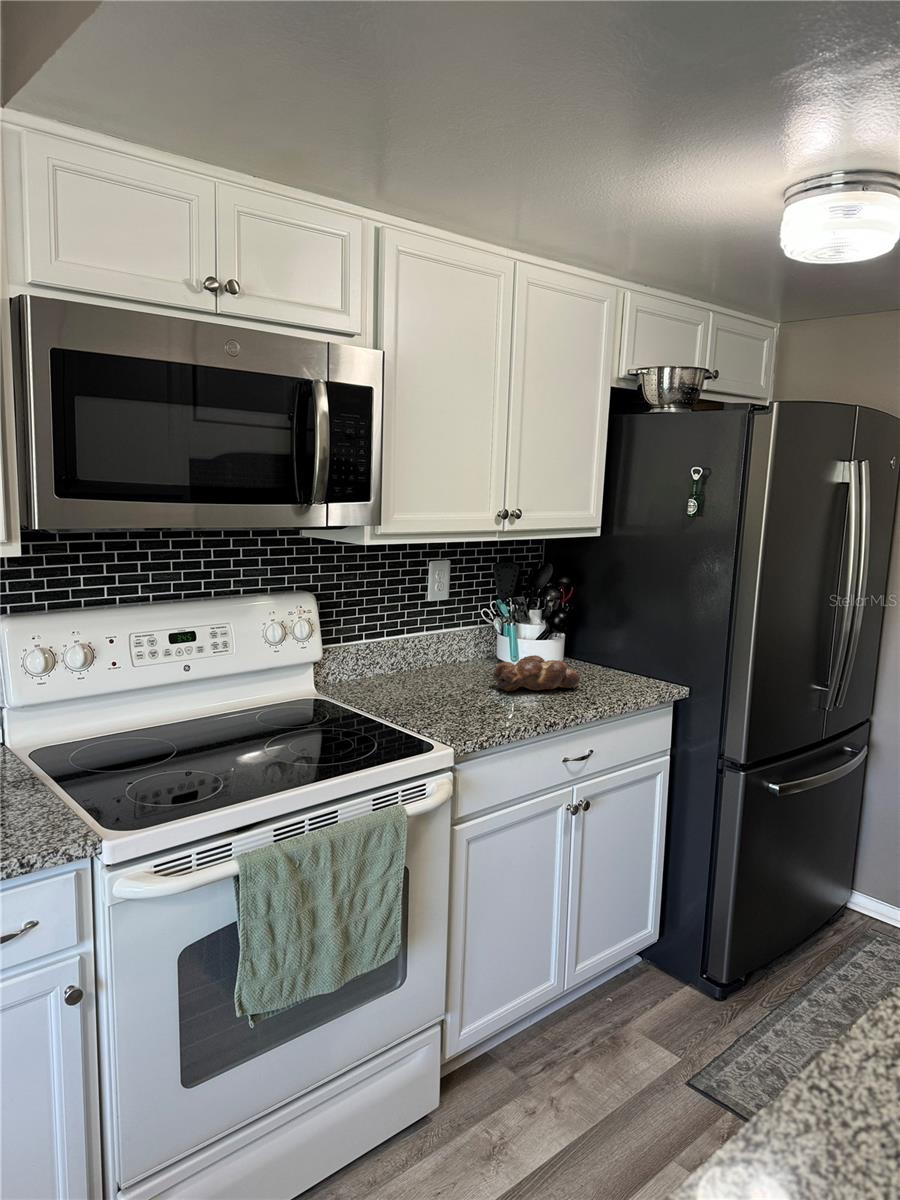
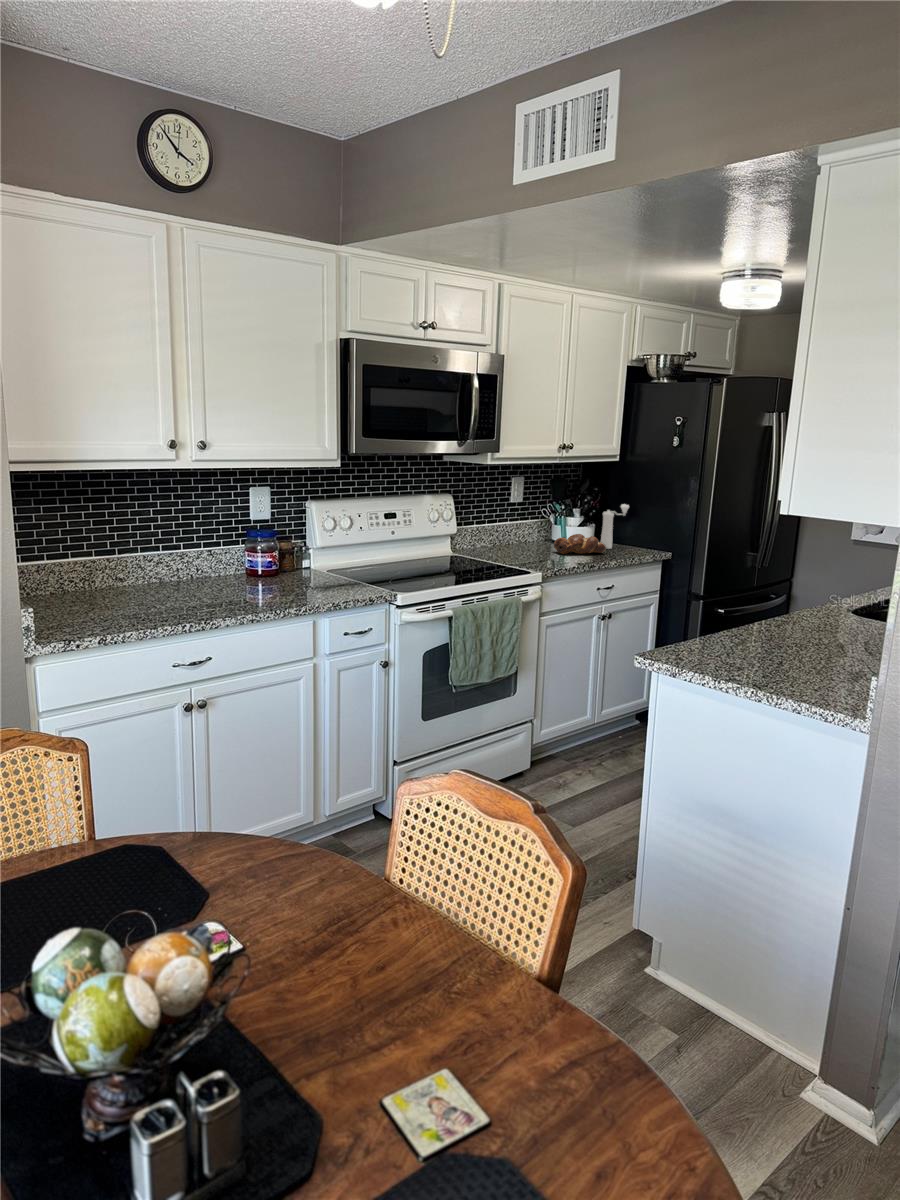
pepper mill: none [573,603,619,676] -> present [601,504,629,549]

